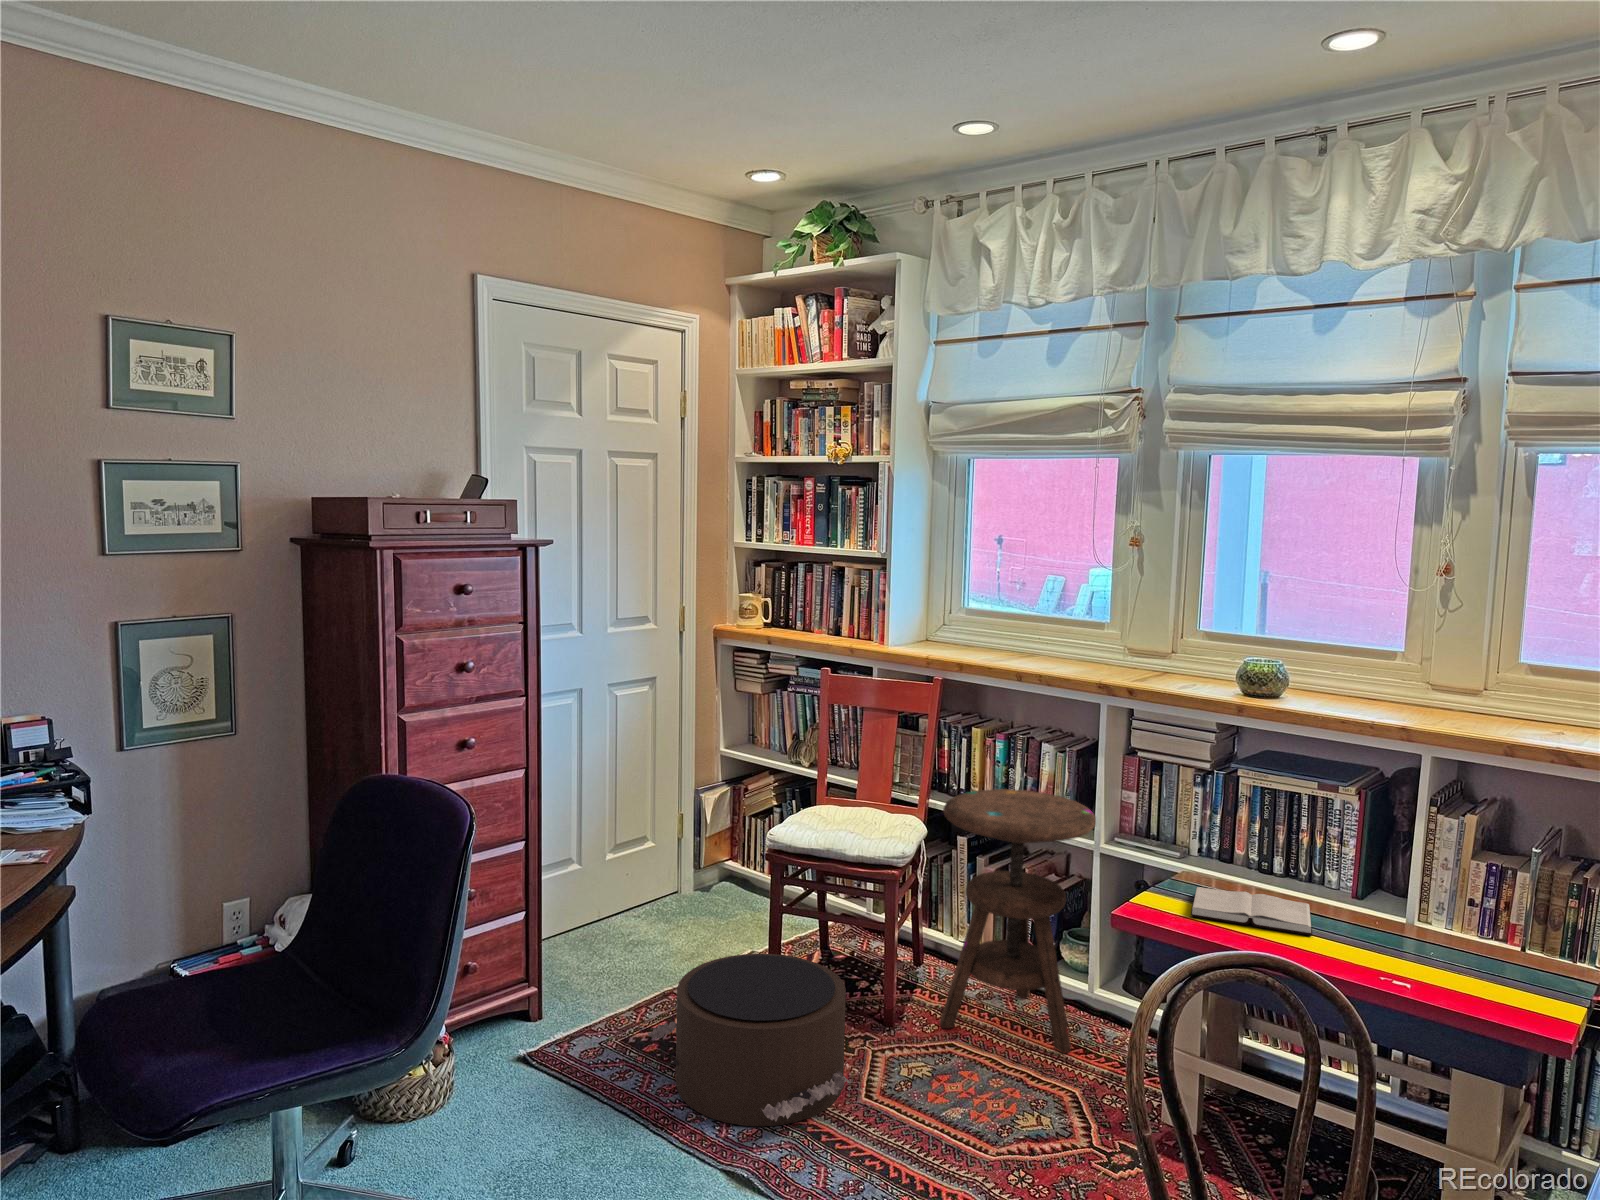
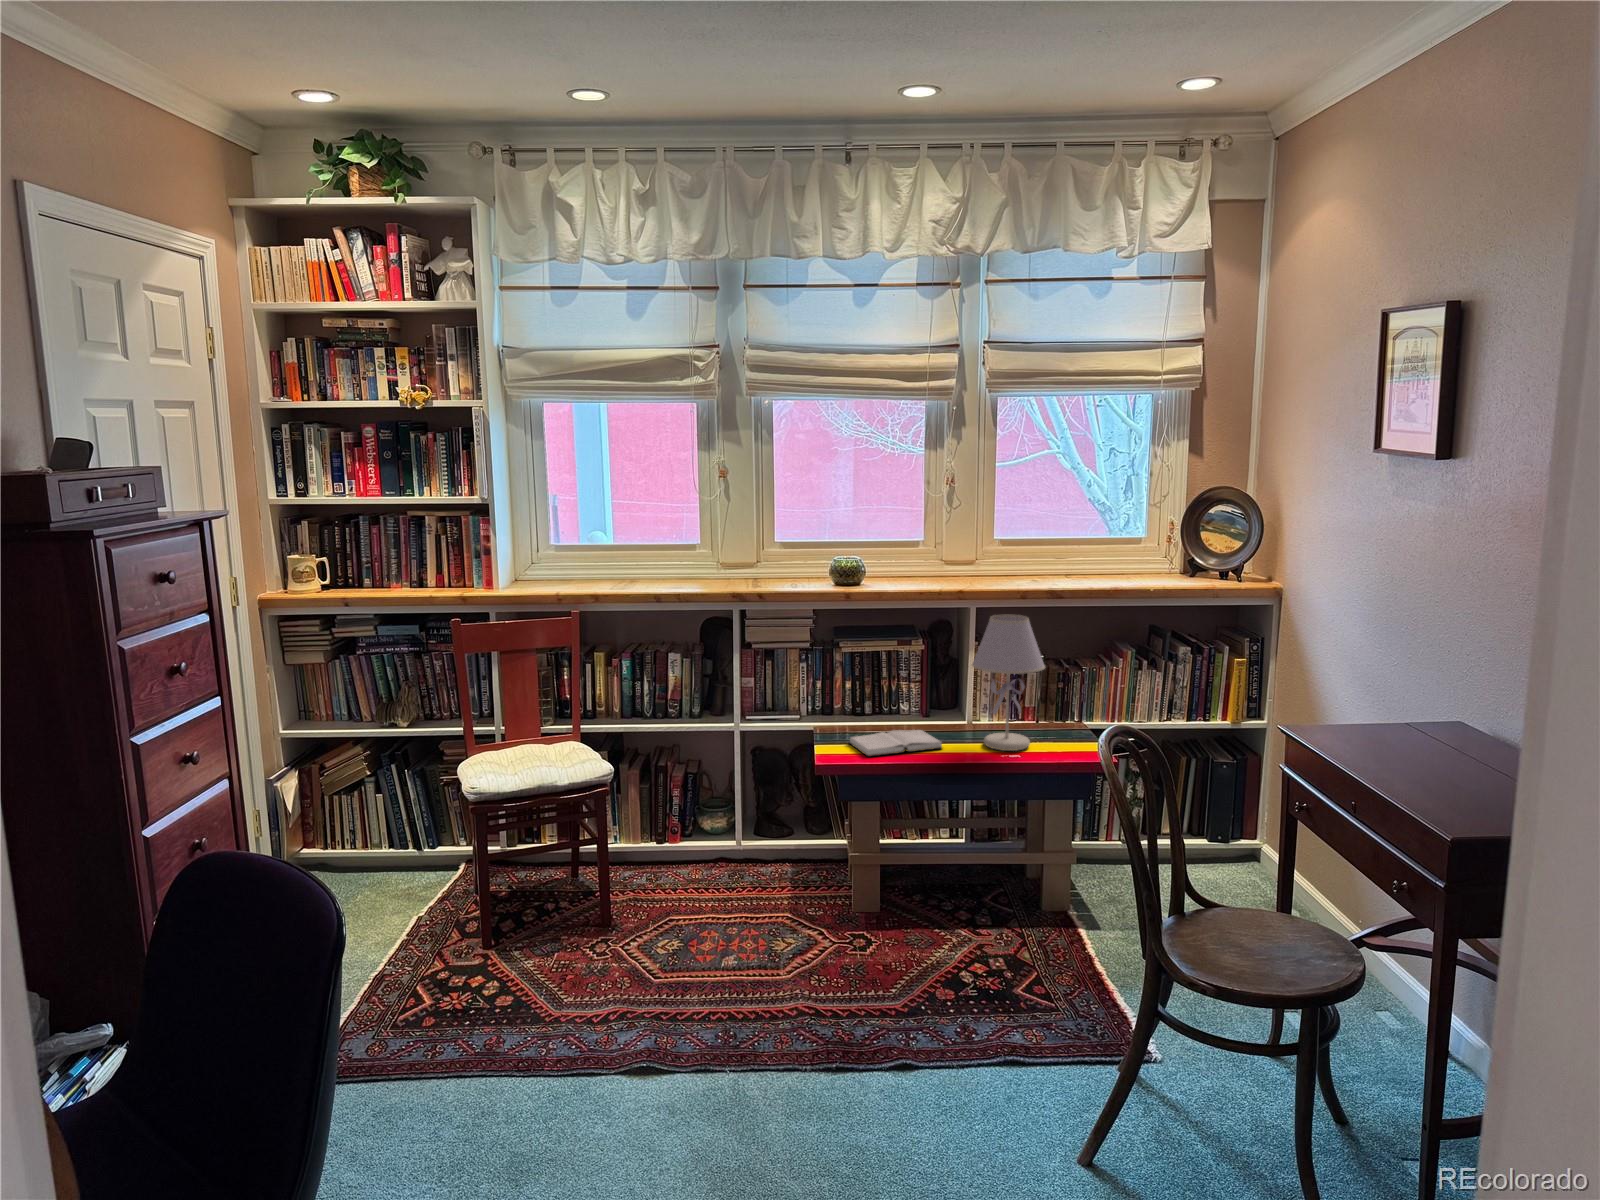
table lamp: none [1368,764,1492,972] -> present [972,615,1045,751]
side table: present [939,789,1096,1054] -> none [629,696,760,915]
pouf: present [648,954,853,1126] -> none [438,889,659,1050]

